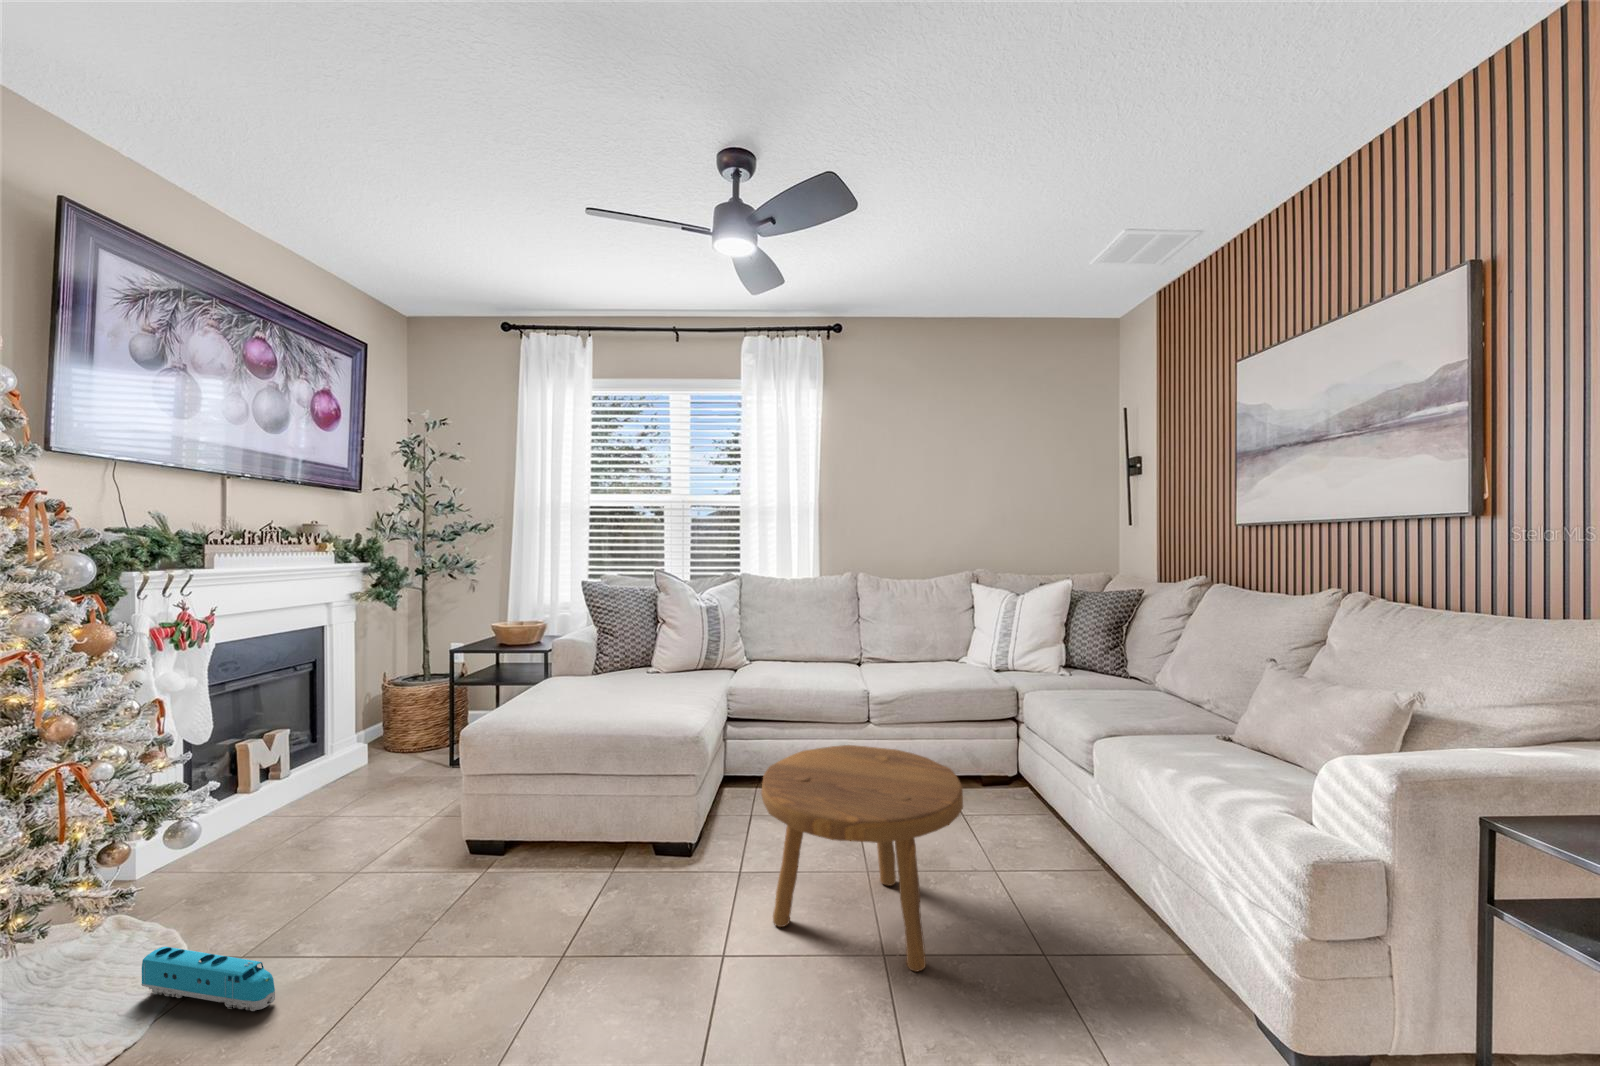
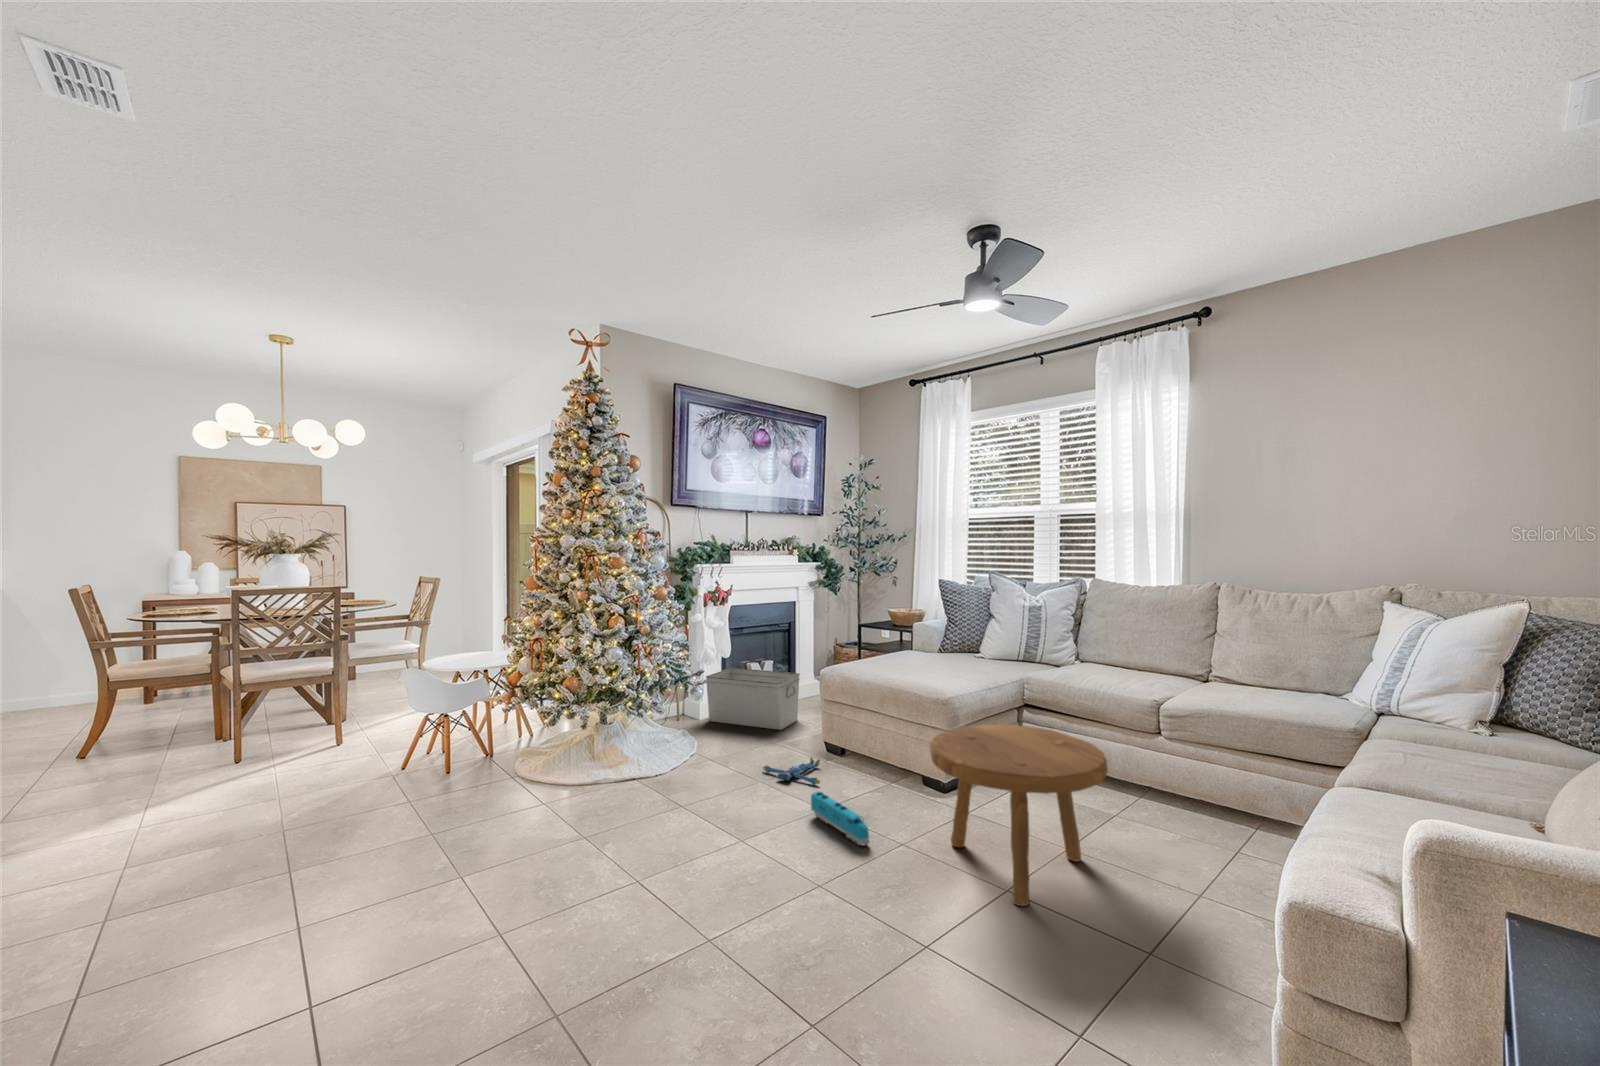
storage bin: none [158,740,367,870] -> present [706,668,800,730]
plush toy: none [387,871,516,934] -> present [763,757,820,785]
toy train: present [141,947,275,1011] -> present [811,791,869,845]

